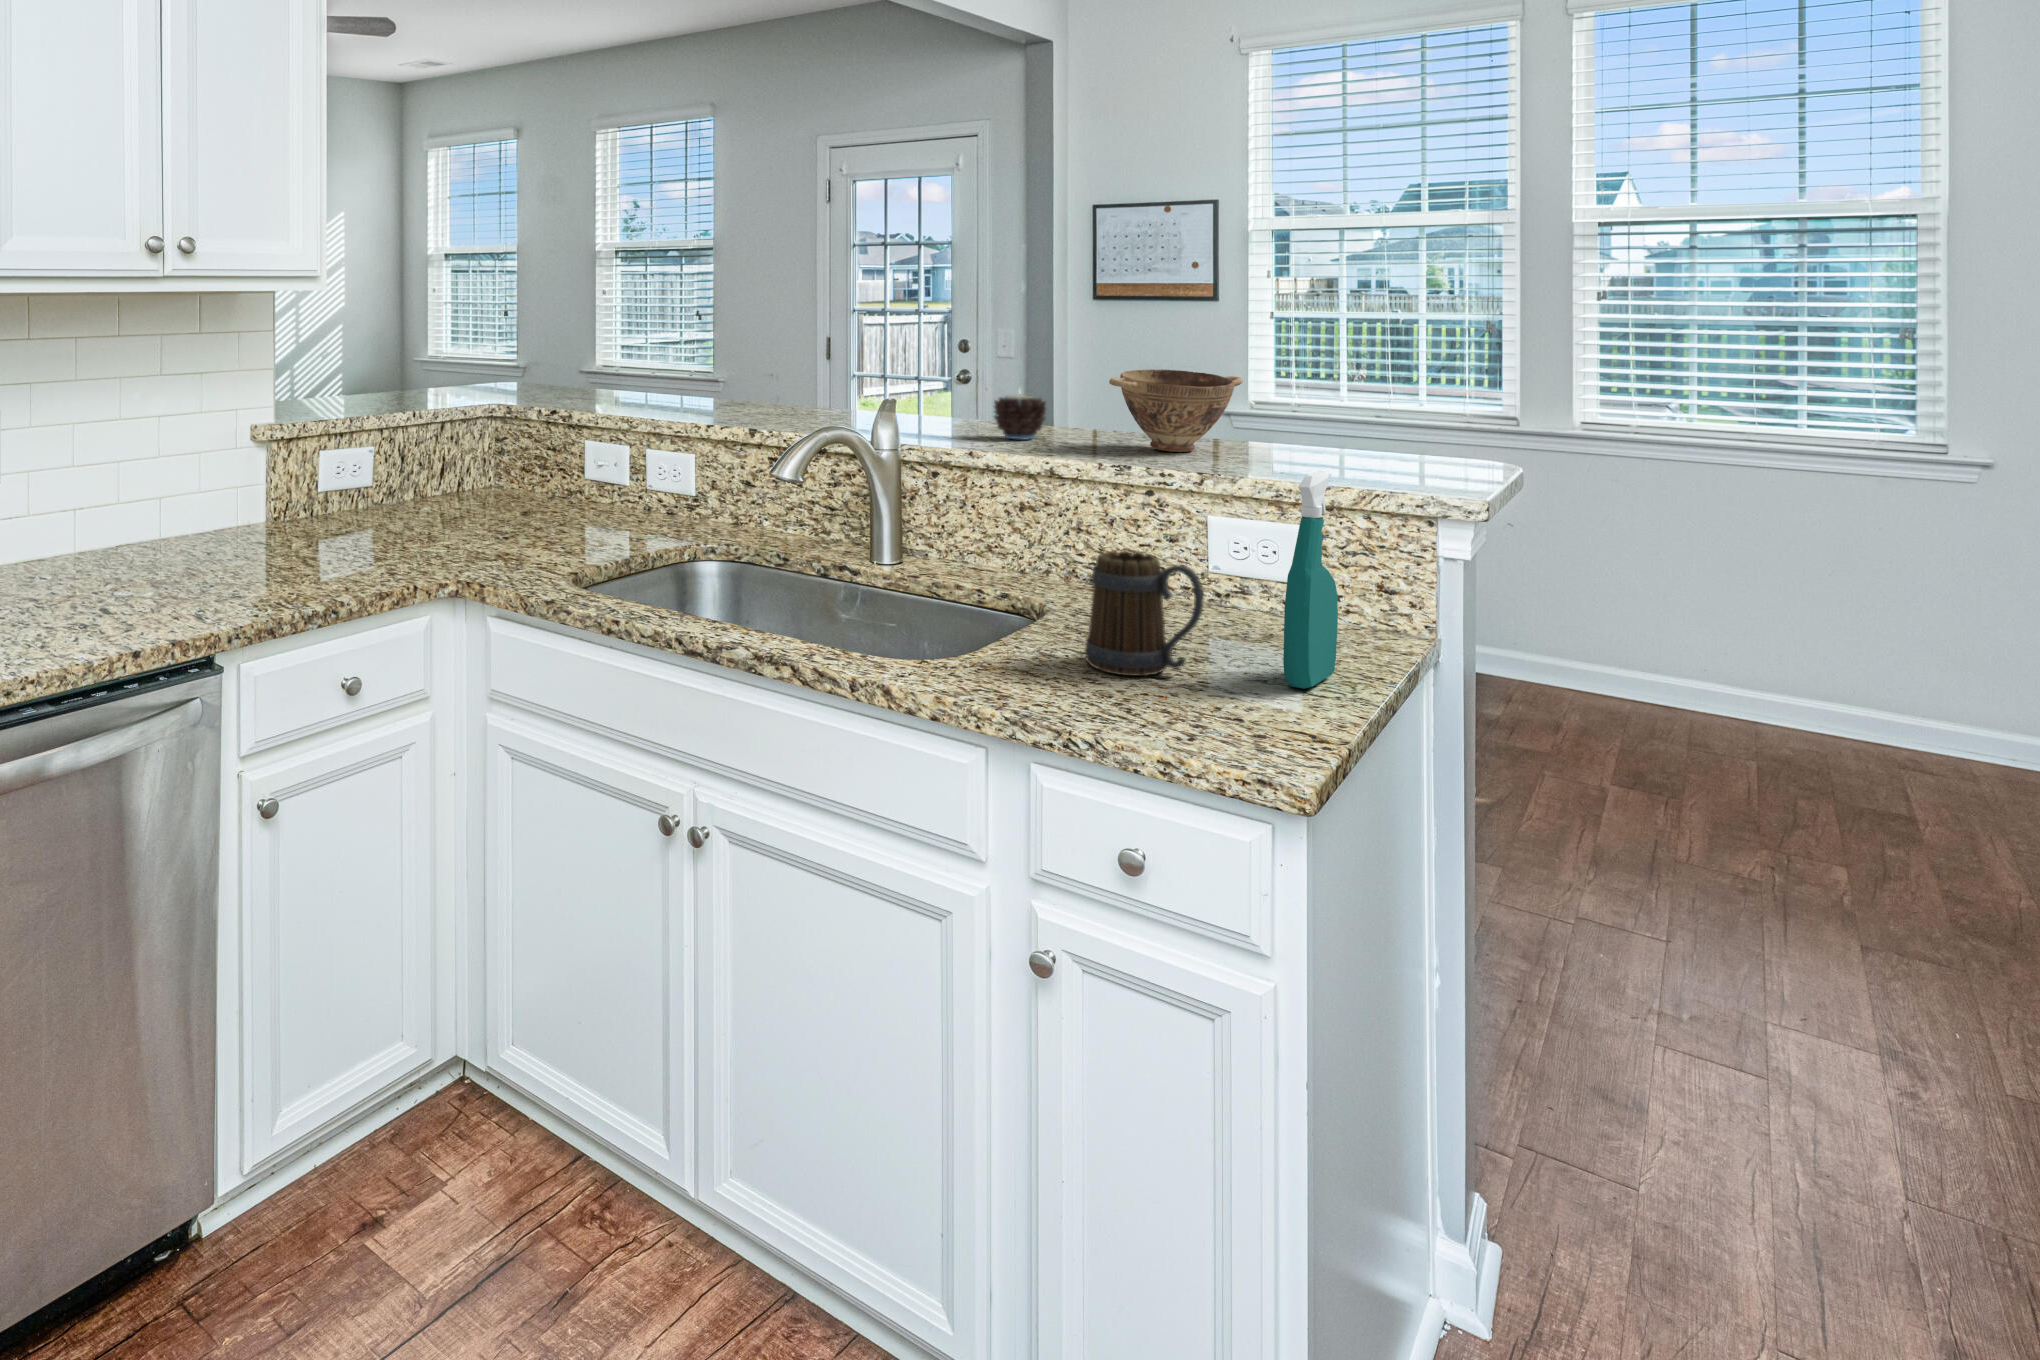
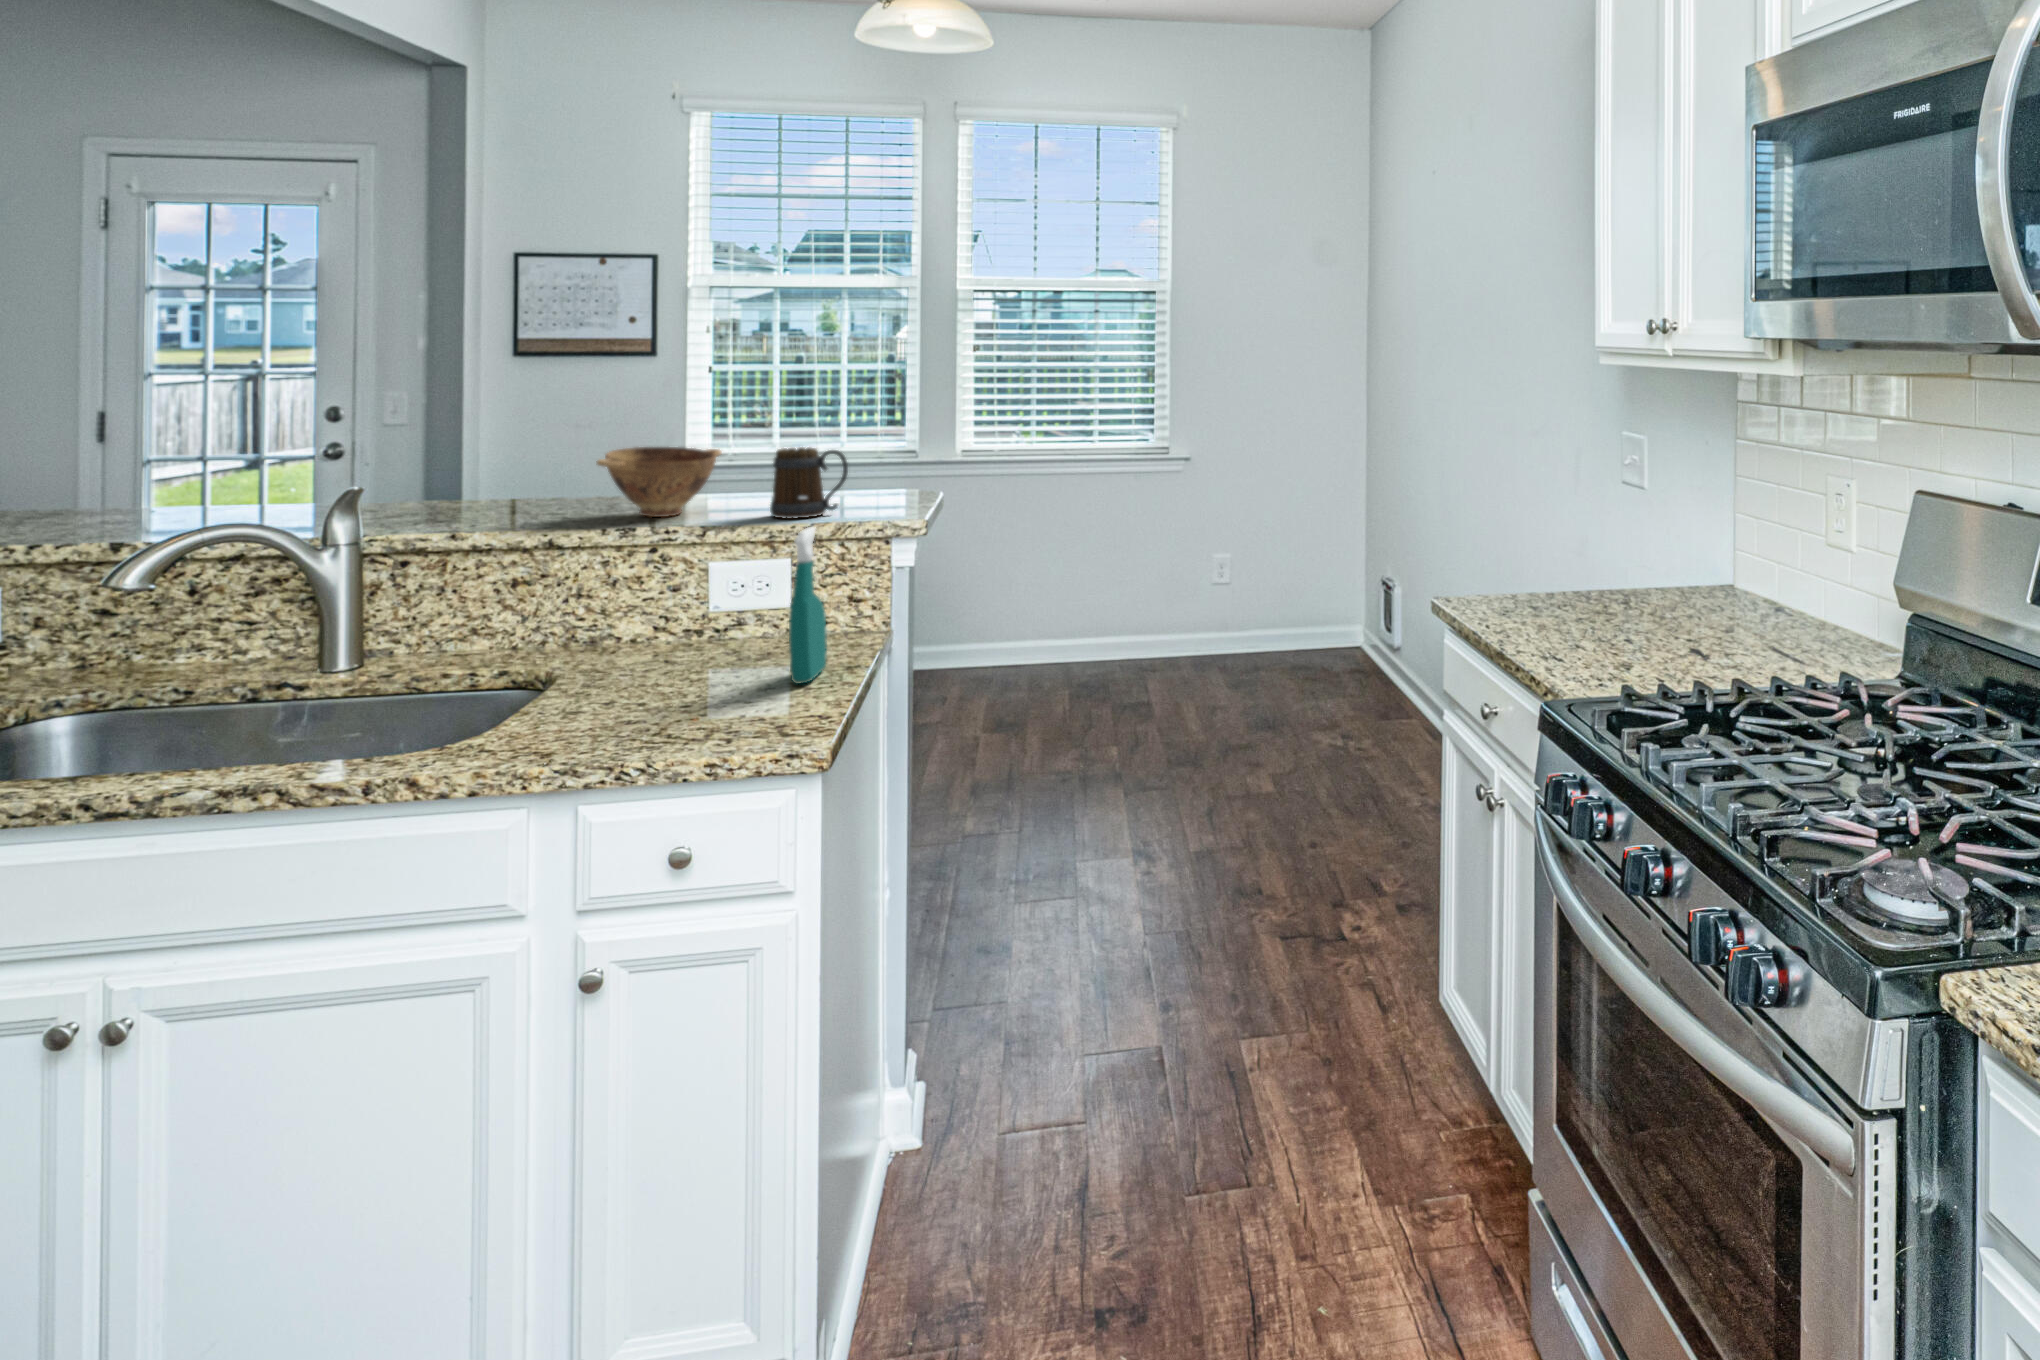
candle: present [993,395,1046,440] -> none [455,472,521,522]
mug: present [1084,551,1203,676] -> present [770,447,848,519]

